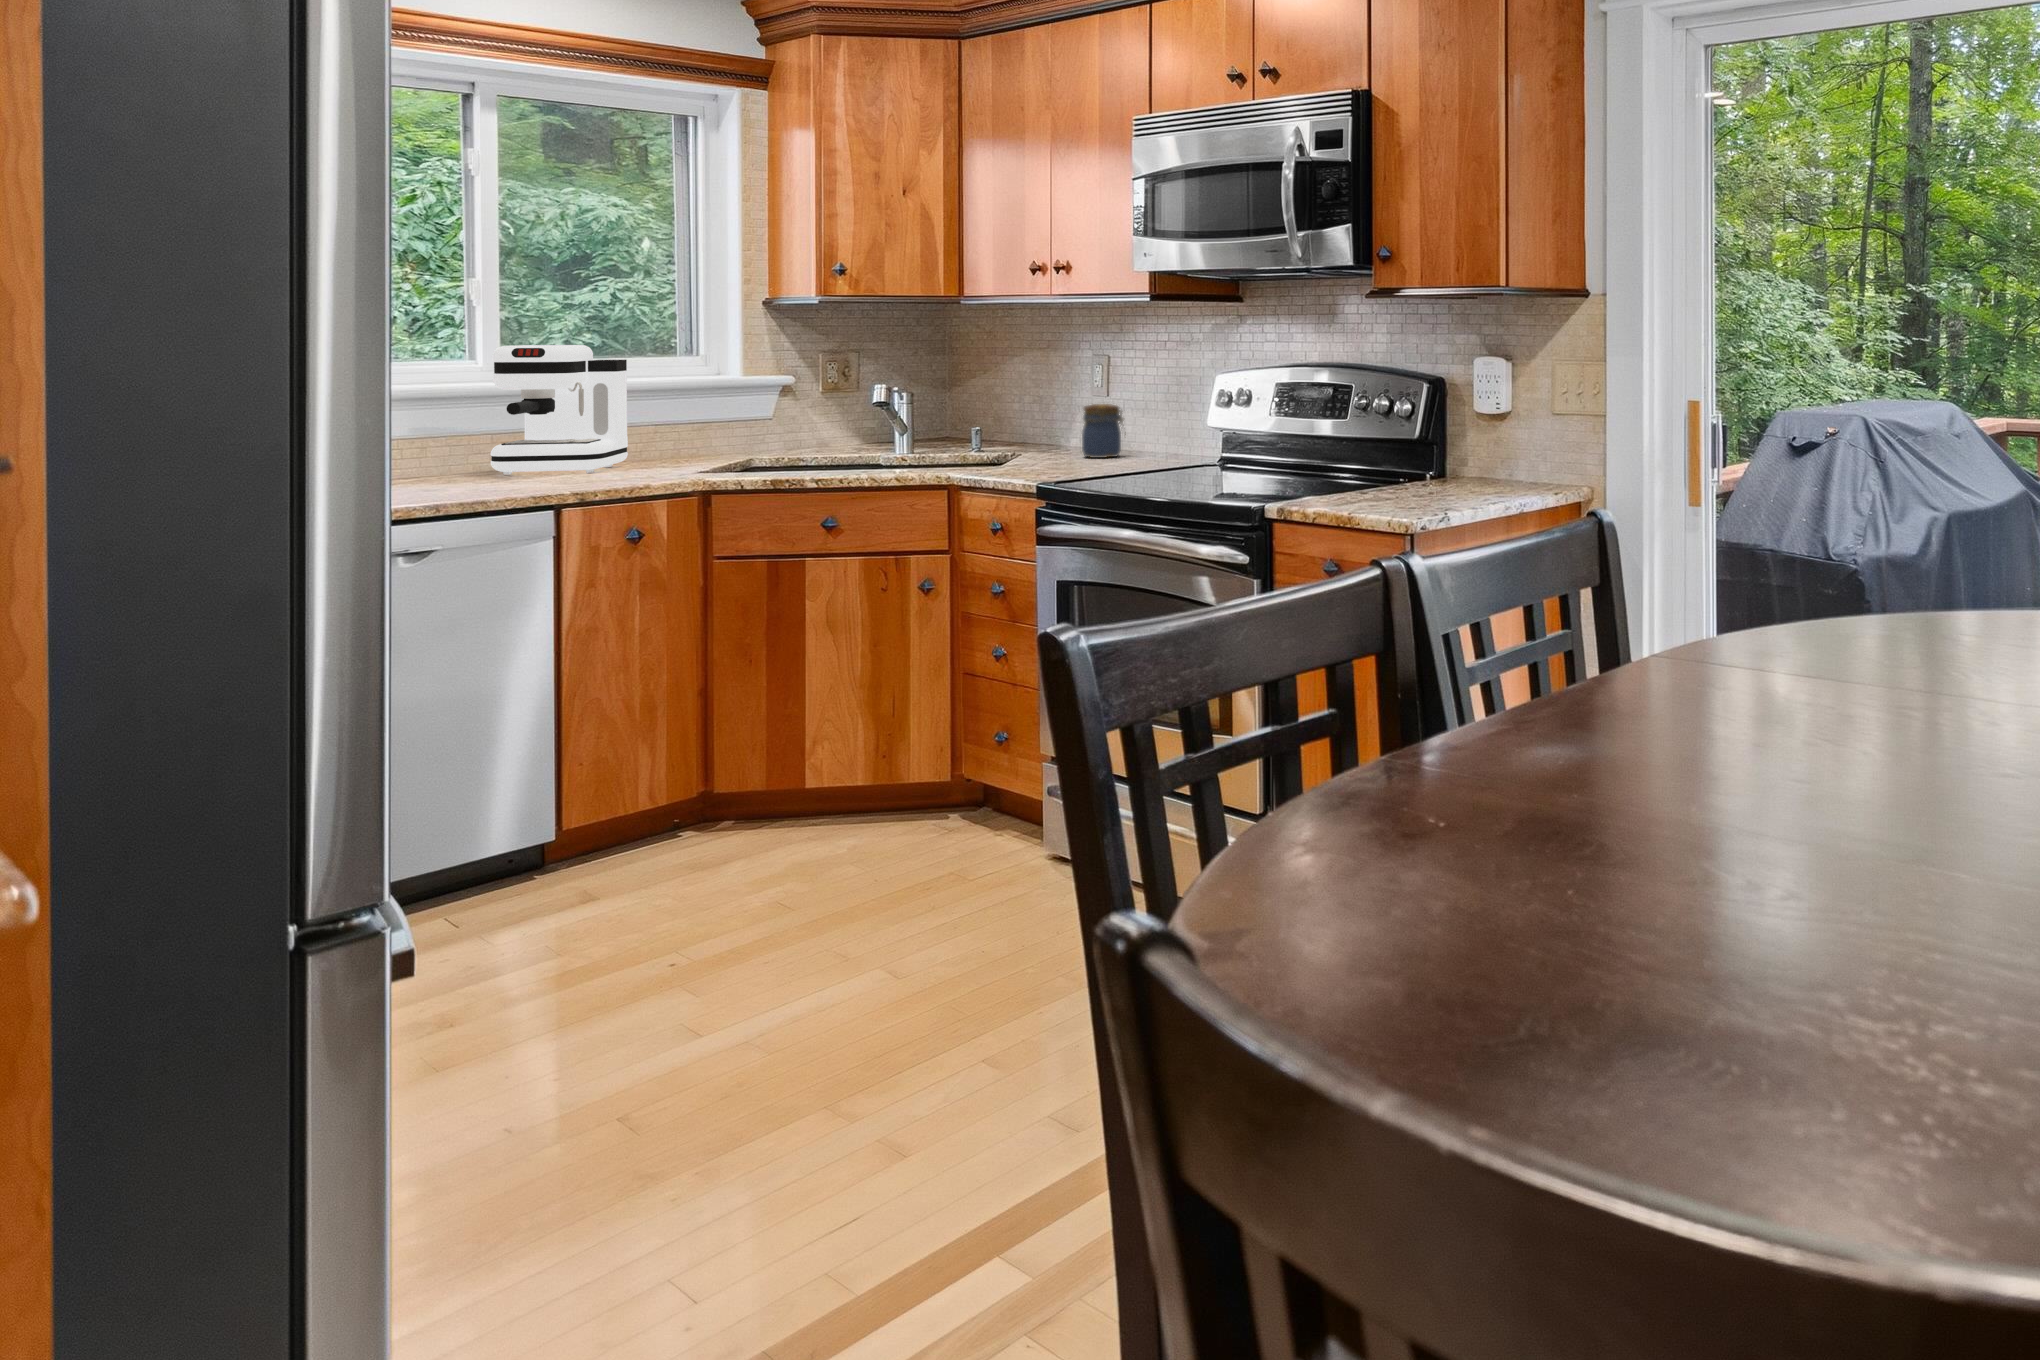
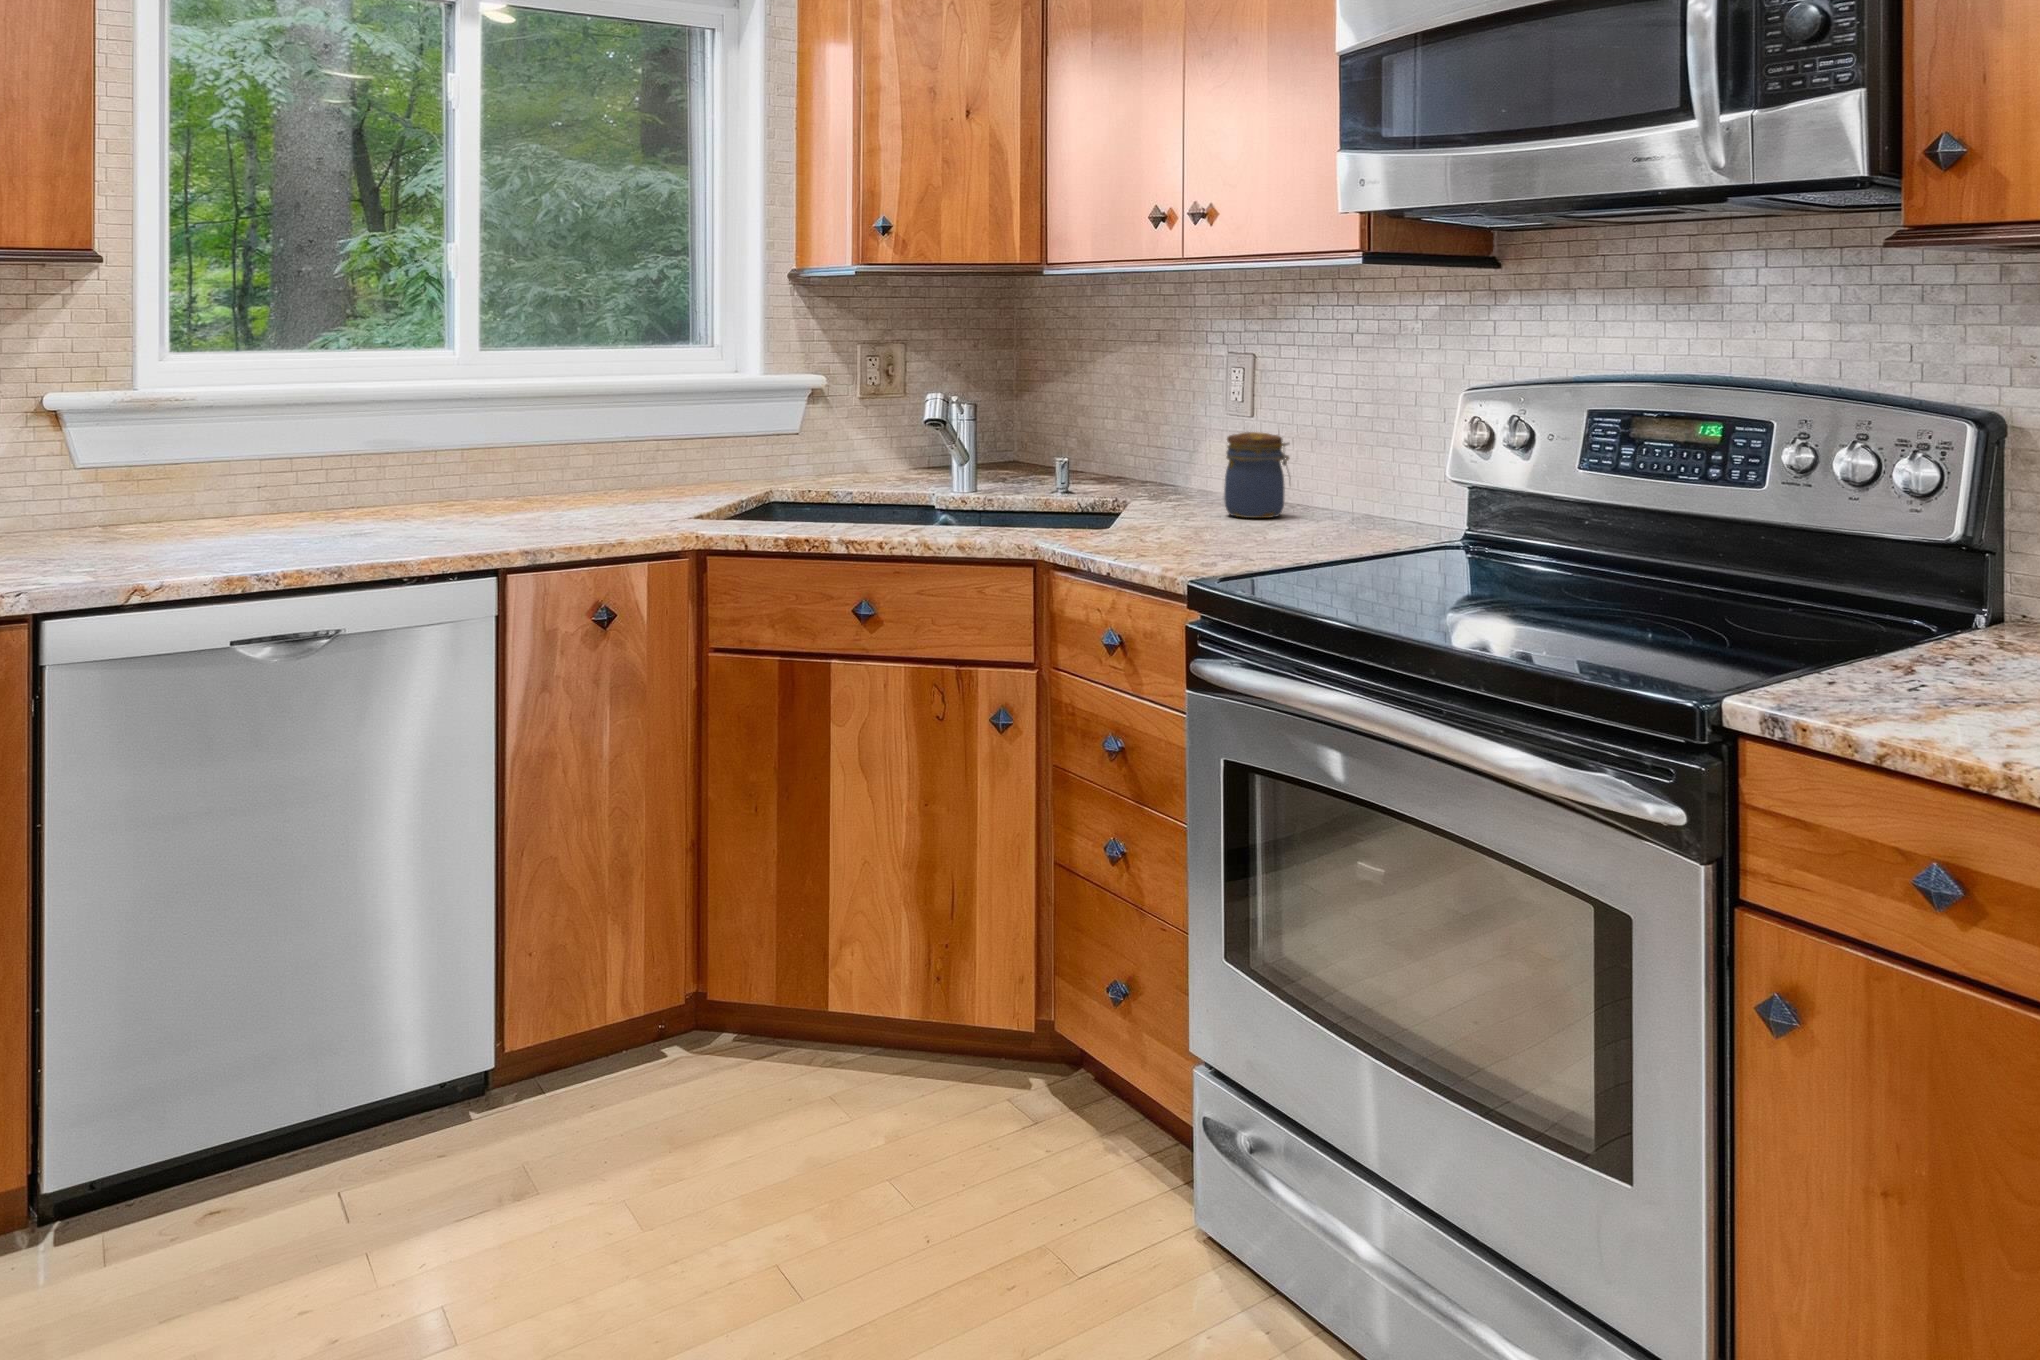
coffee maker: present [491,345,628,474] -> none [445,334,615,513]

